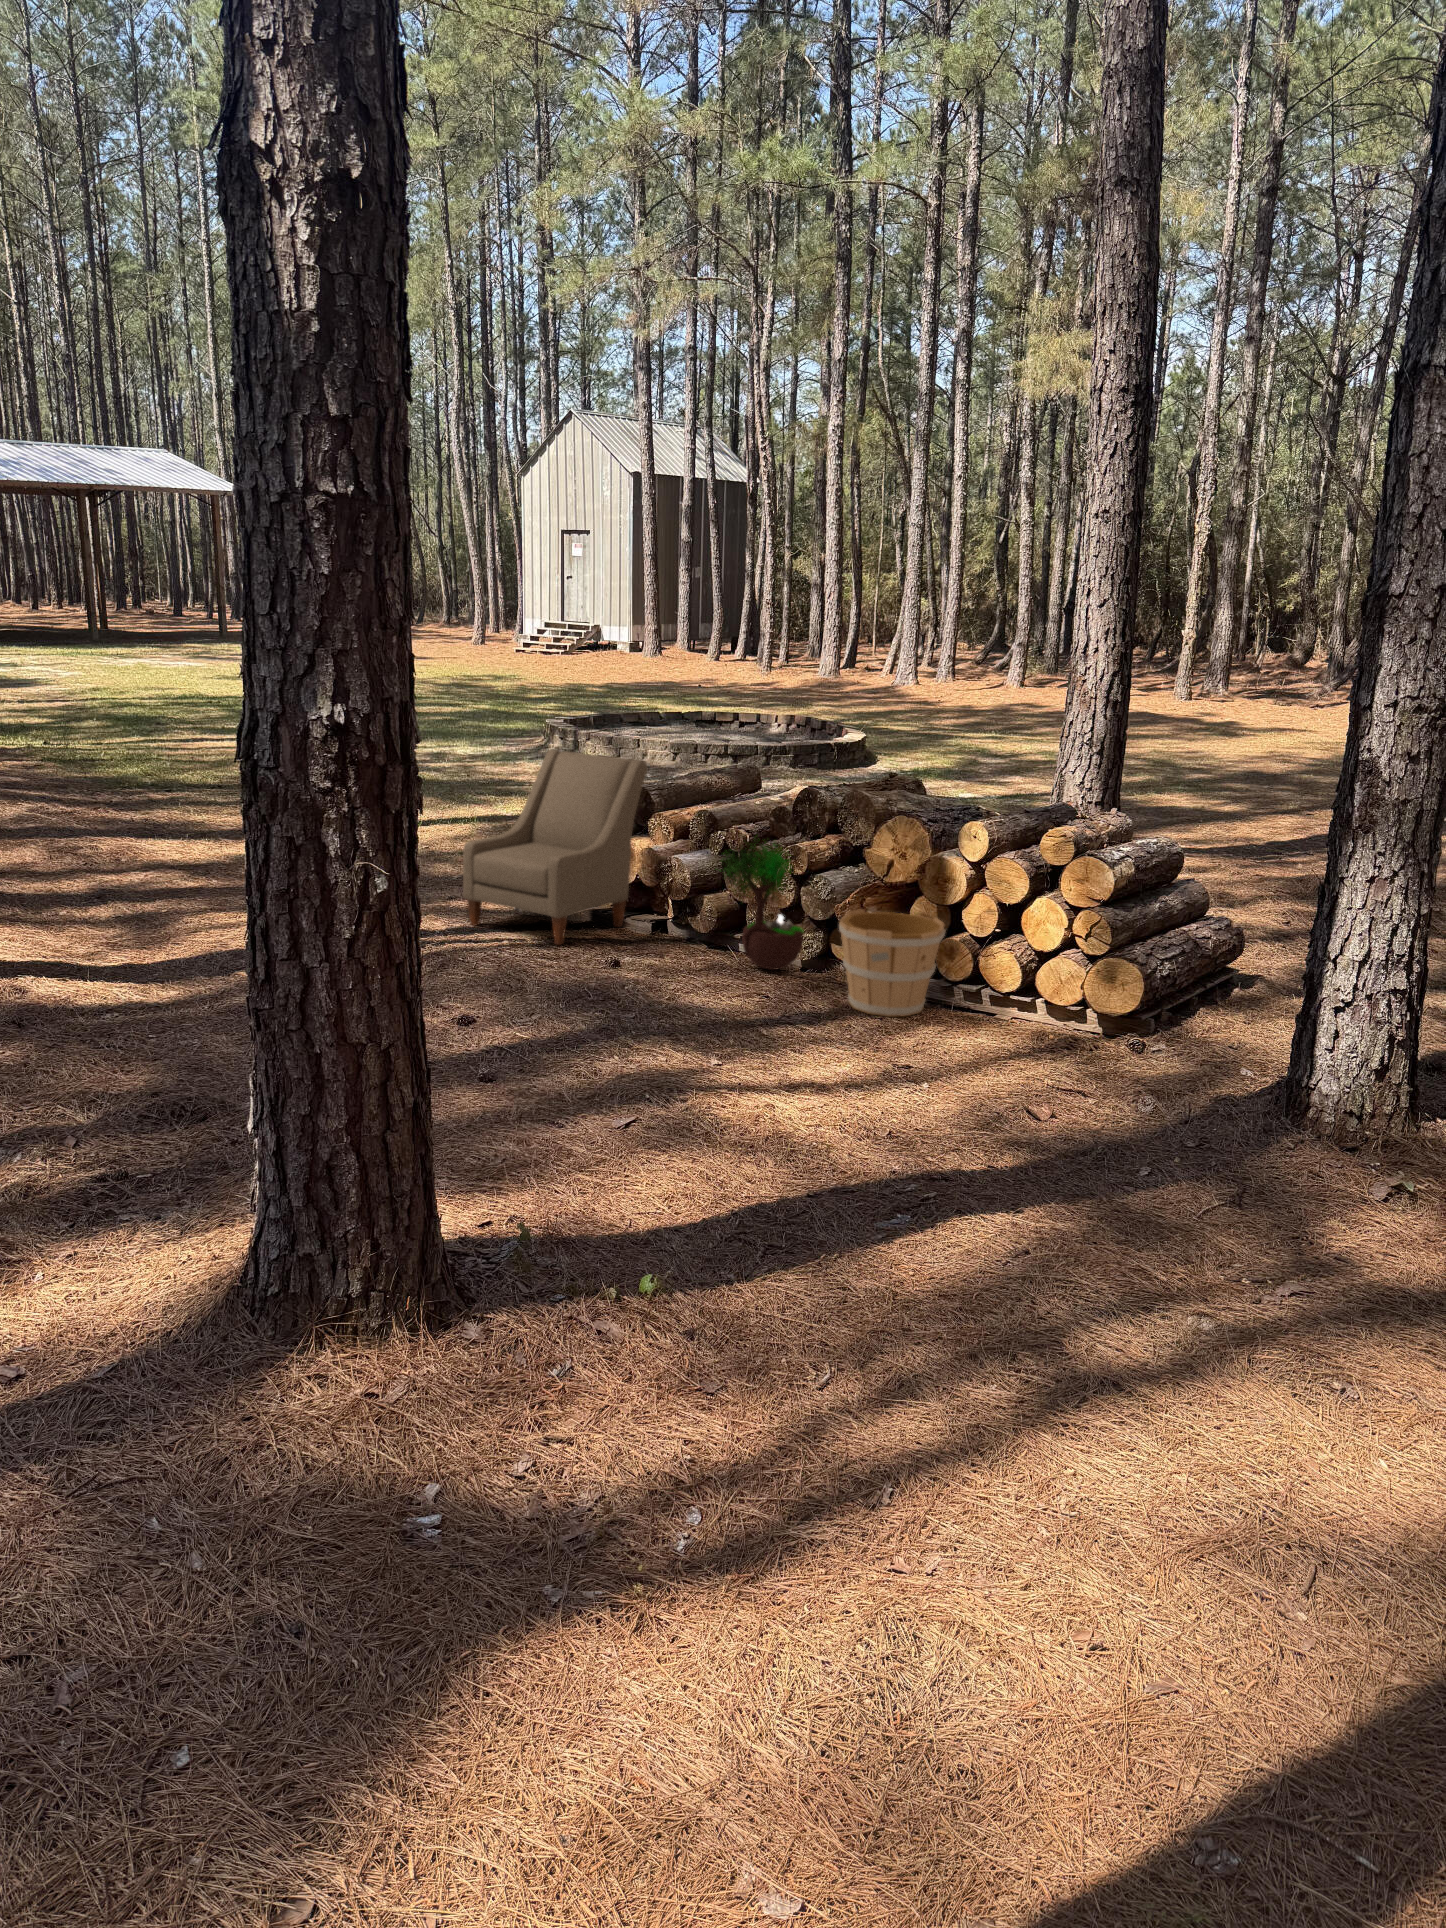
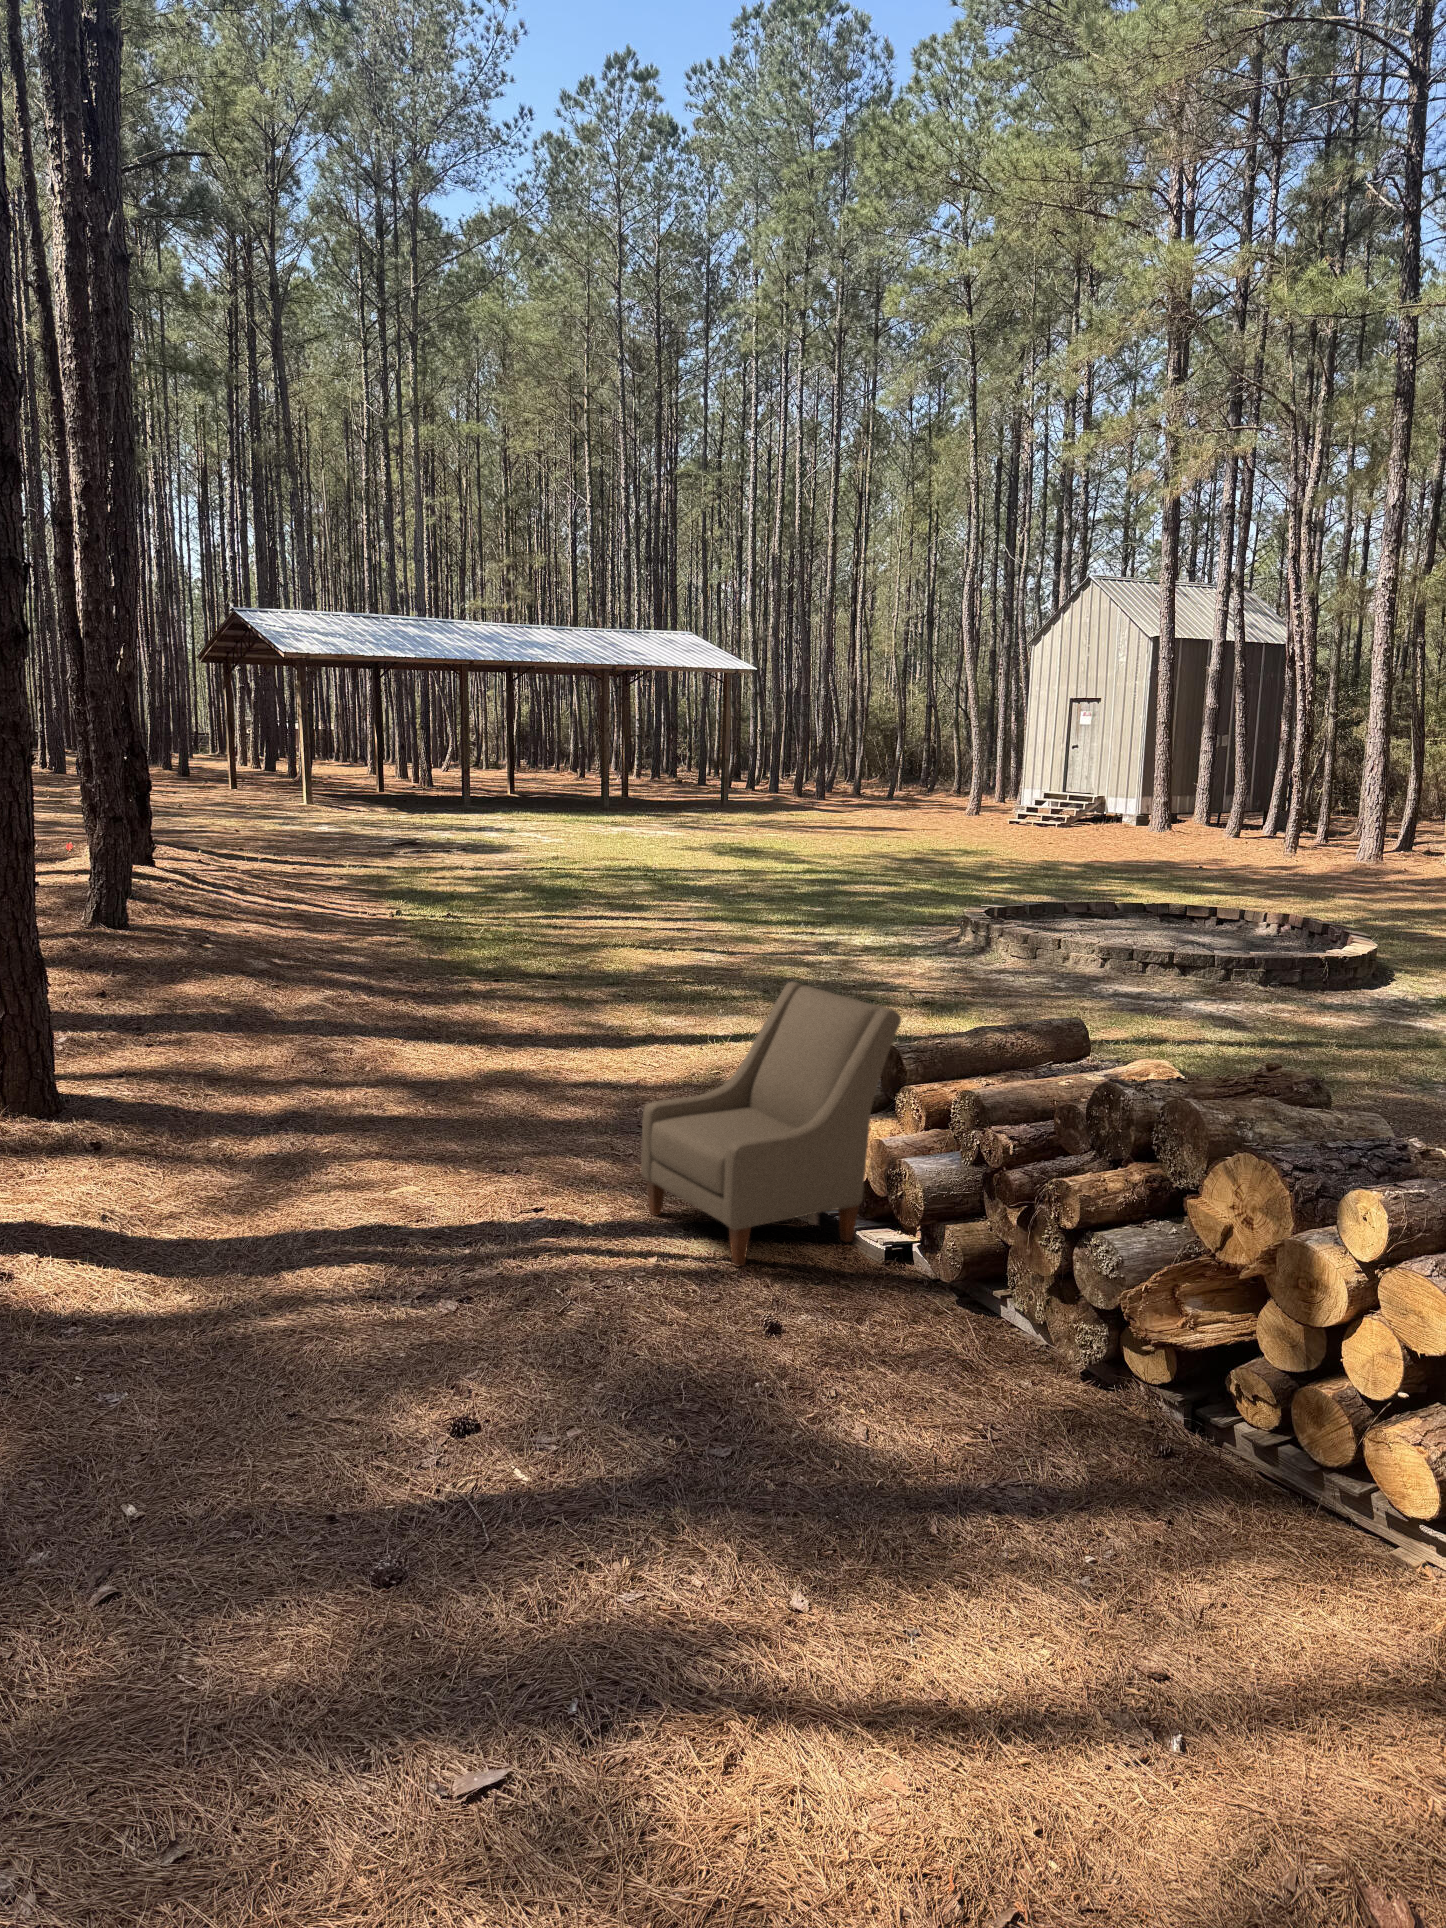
potted tree: present [715,836,803,970] -> none [936,1141,1084,1368]
wooden bucket: present [839,909,945,1017] -> none [1102,1306,1299,1527]

